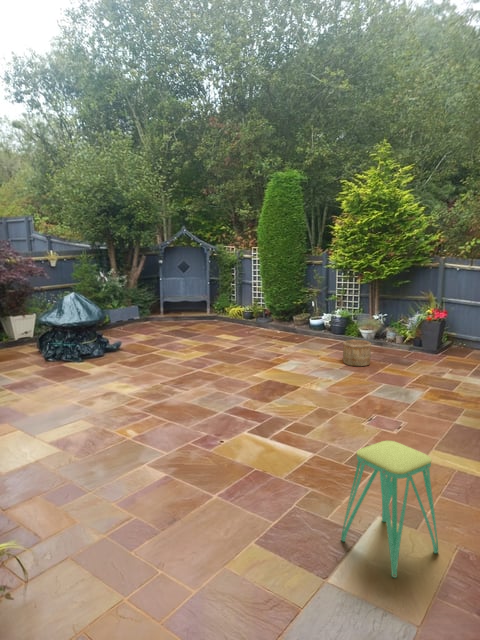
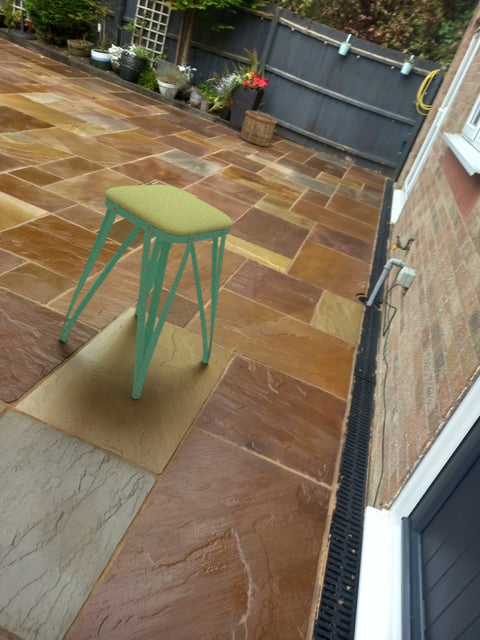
wooden bucket: present [343,340,372,366] -> present [240,110,277,147]

